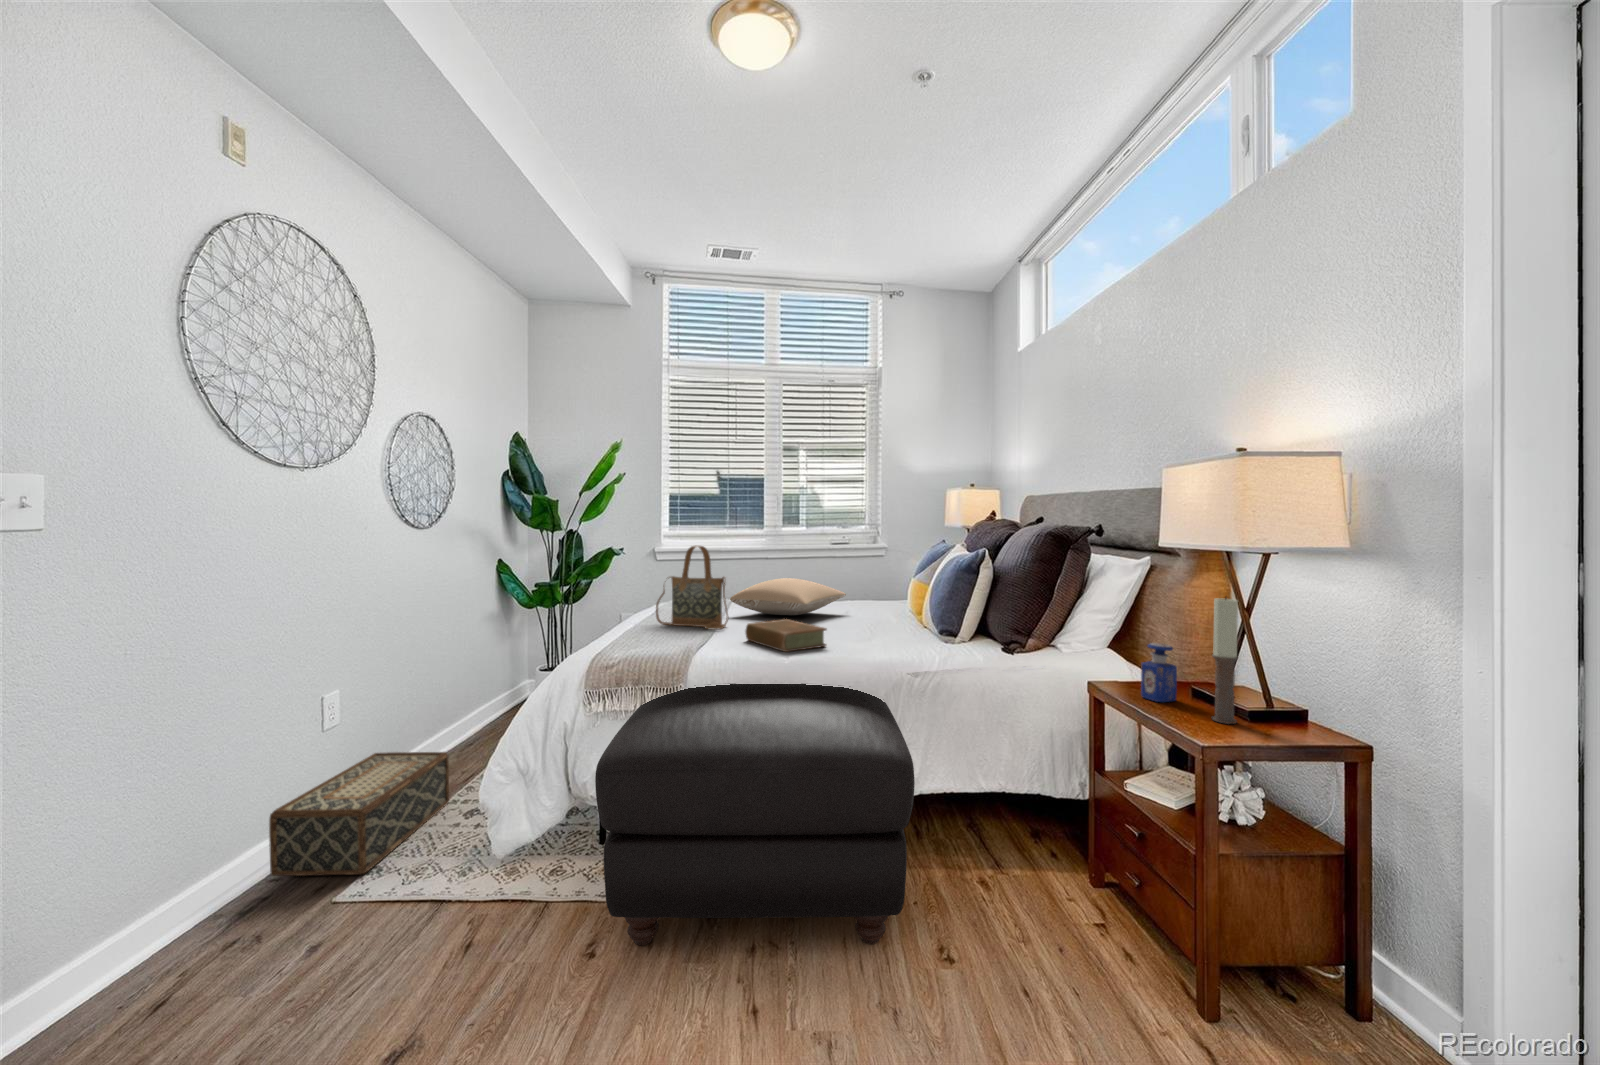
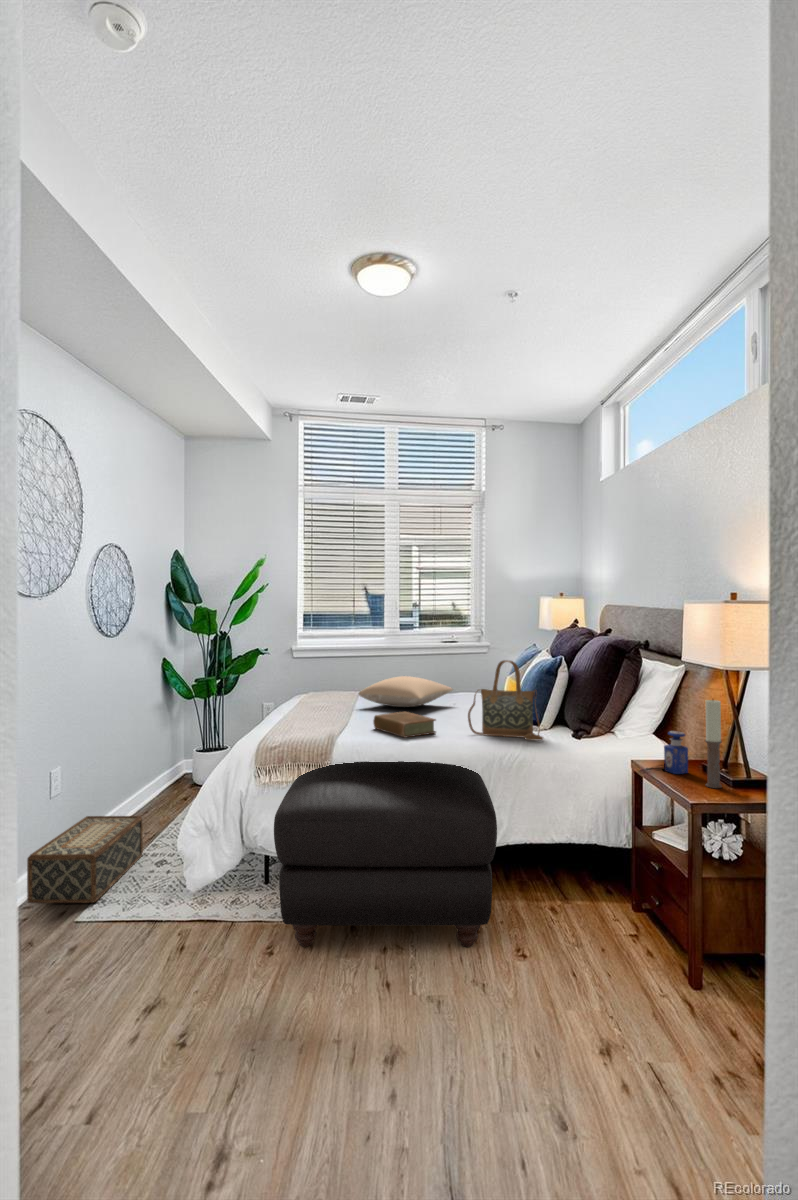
handbag: present [656,546,729,629] -> present [468,660,543,740]

